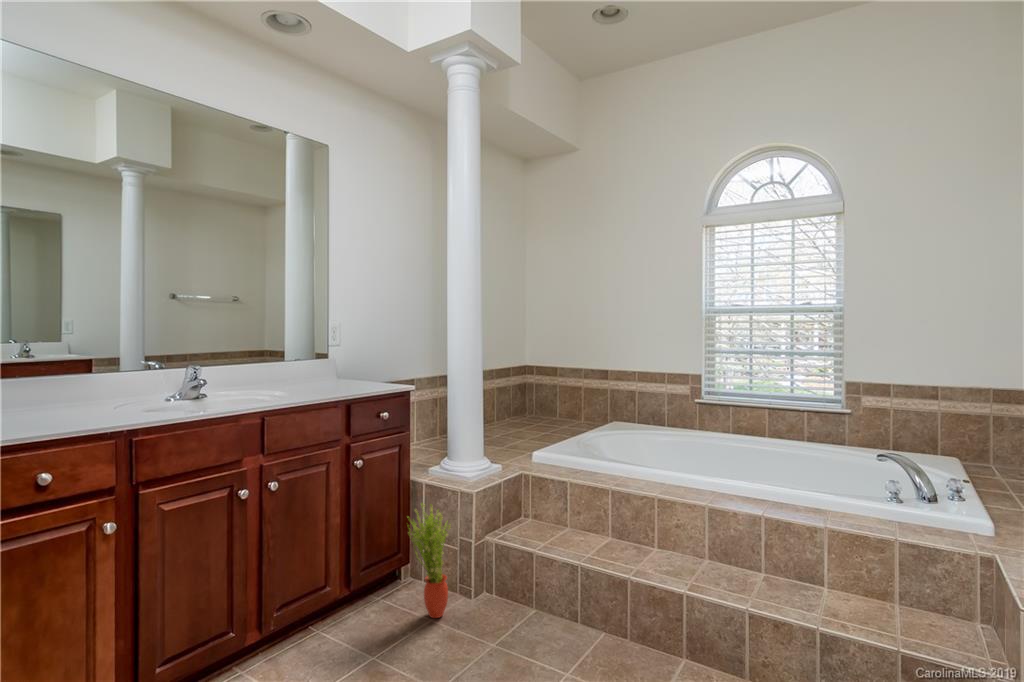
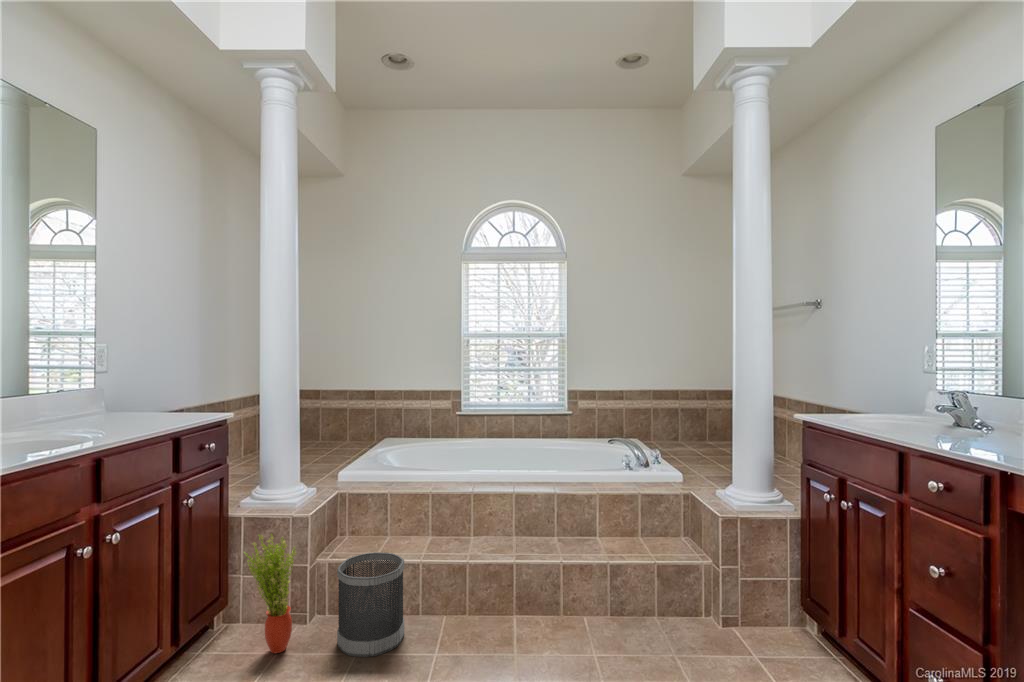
wastebasket: none [483,542,552,651] -> present [337,552,404,657]

